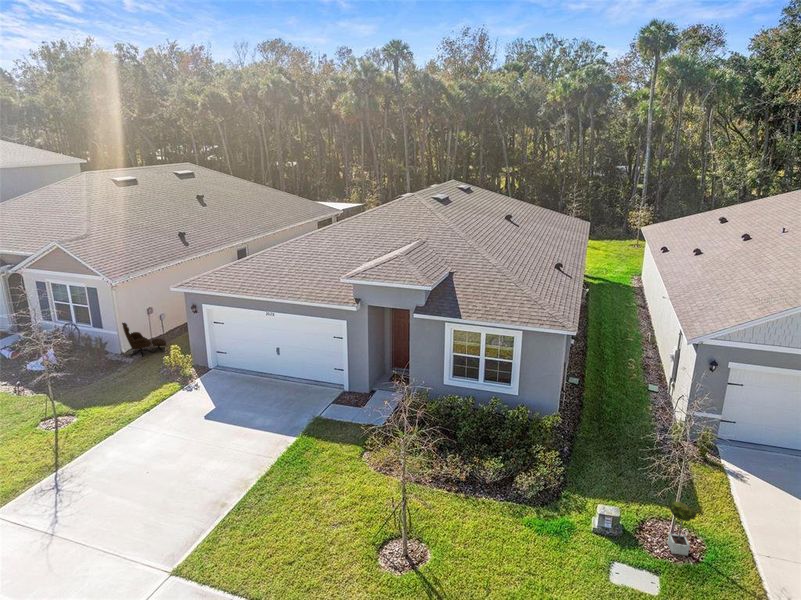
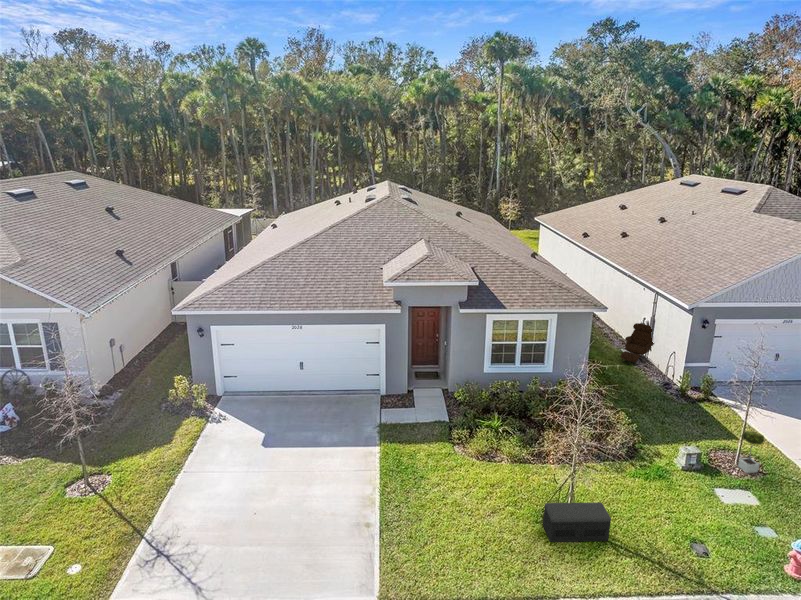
lounge chair: present [122,323,166,356] -> present [621,323,654,365]
storage bench: none [367,524,435,581] -> present [543,502,611,542]

